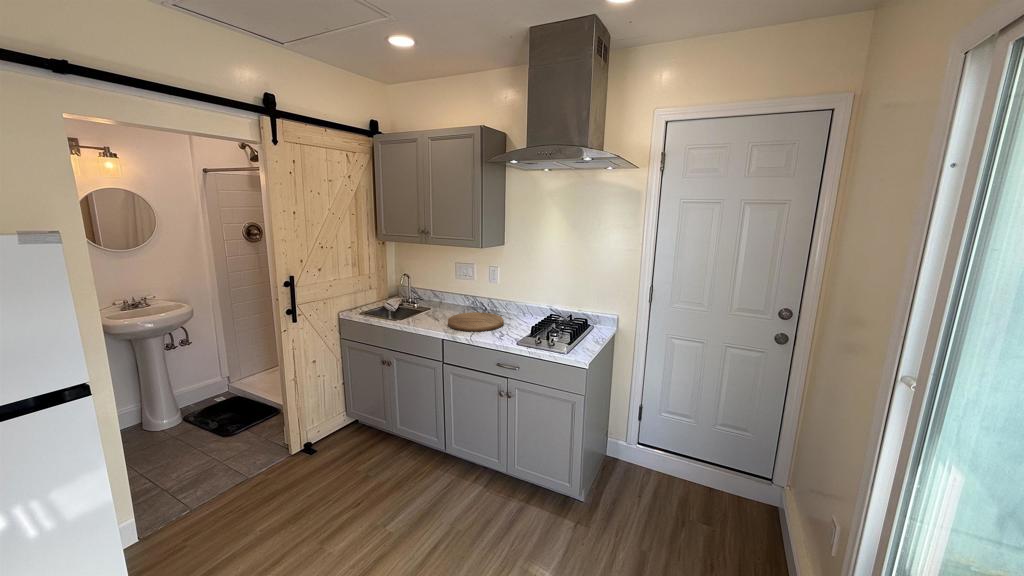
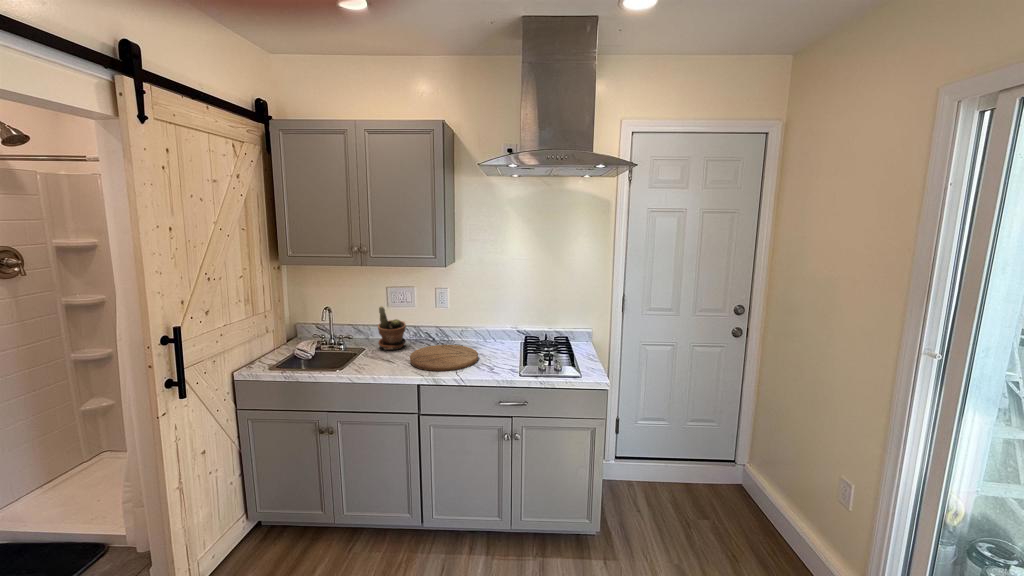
potted plant: none [440,276,462,312] -> present [378,306,406,350]

